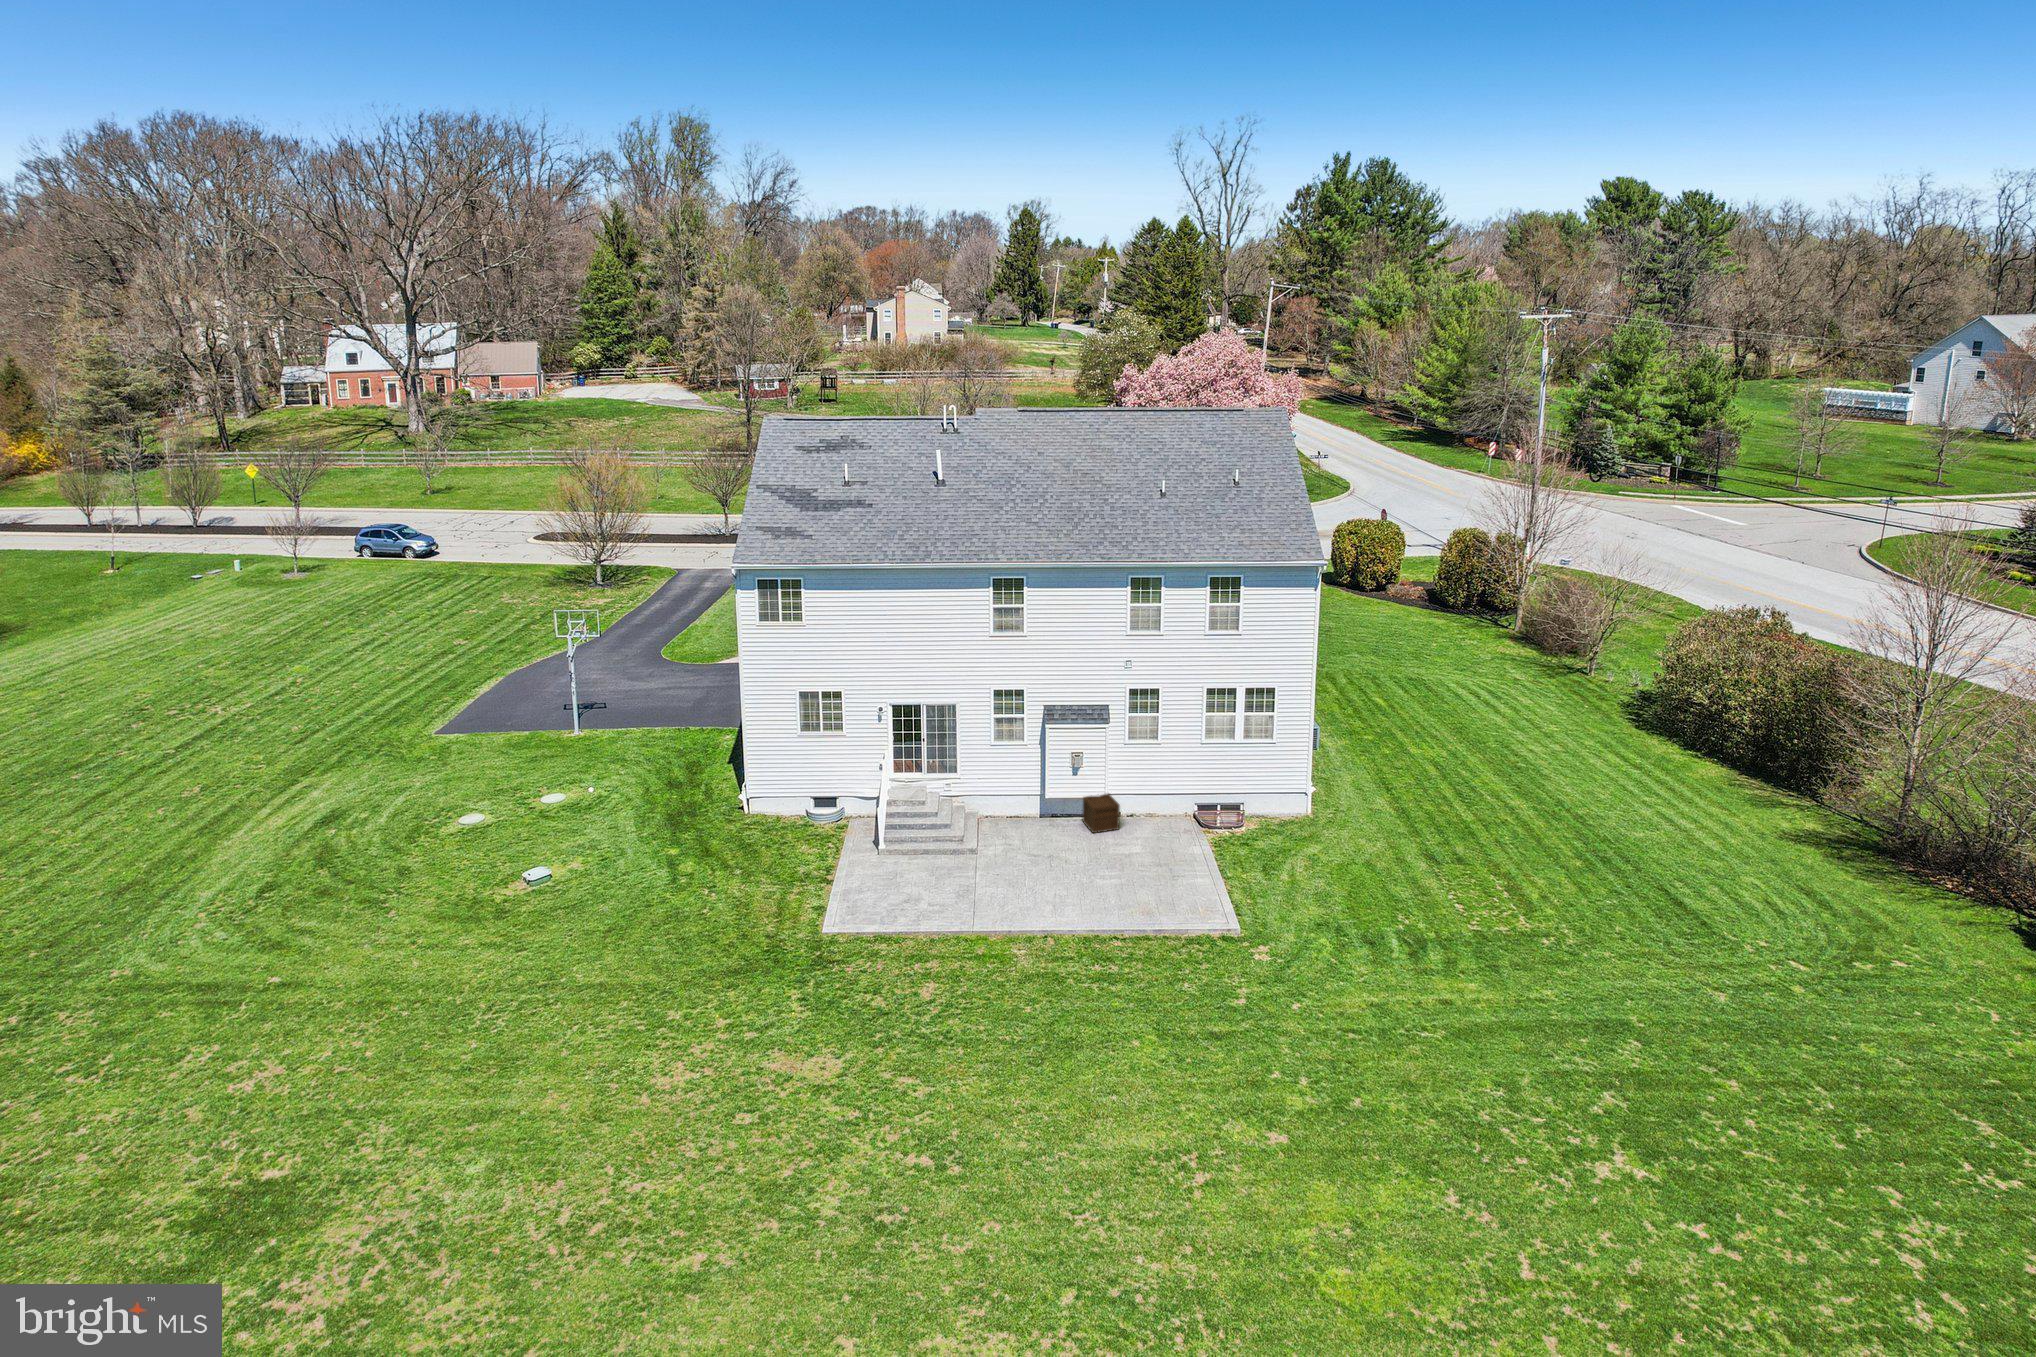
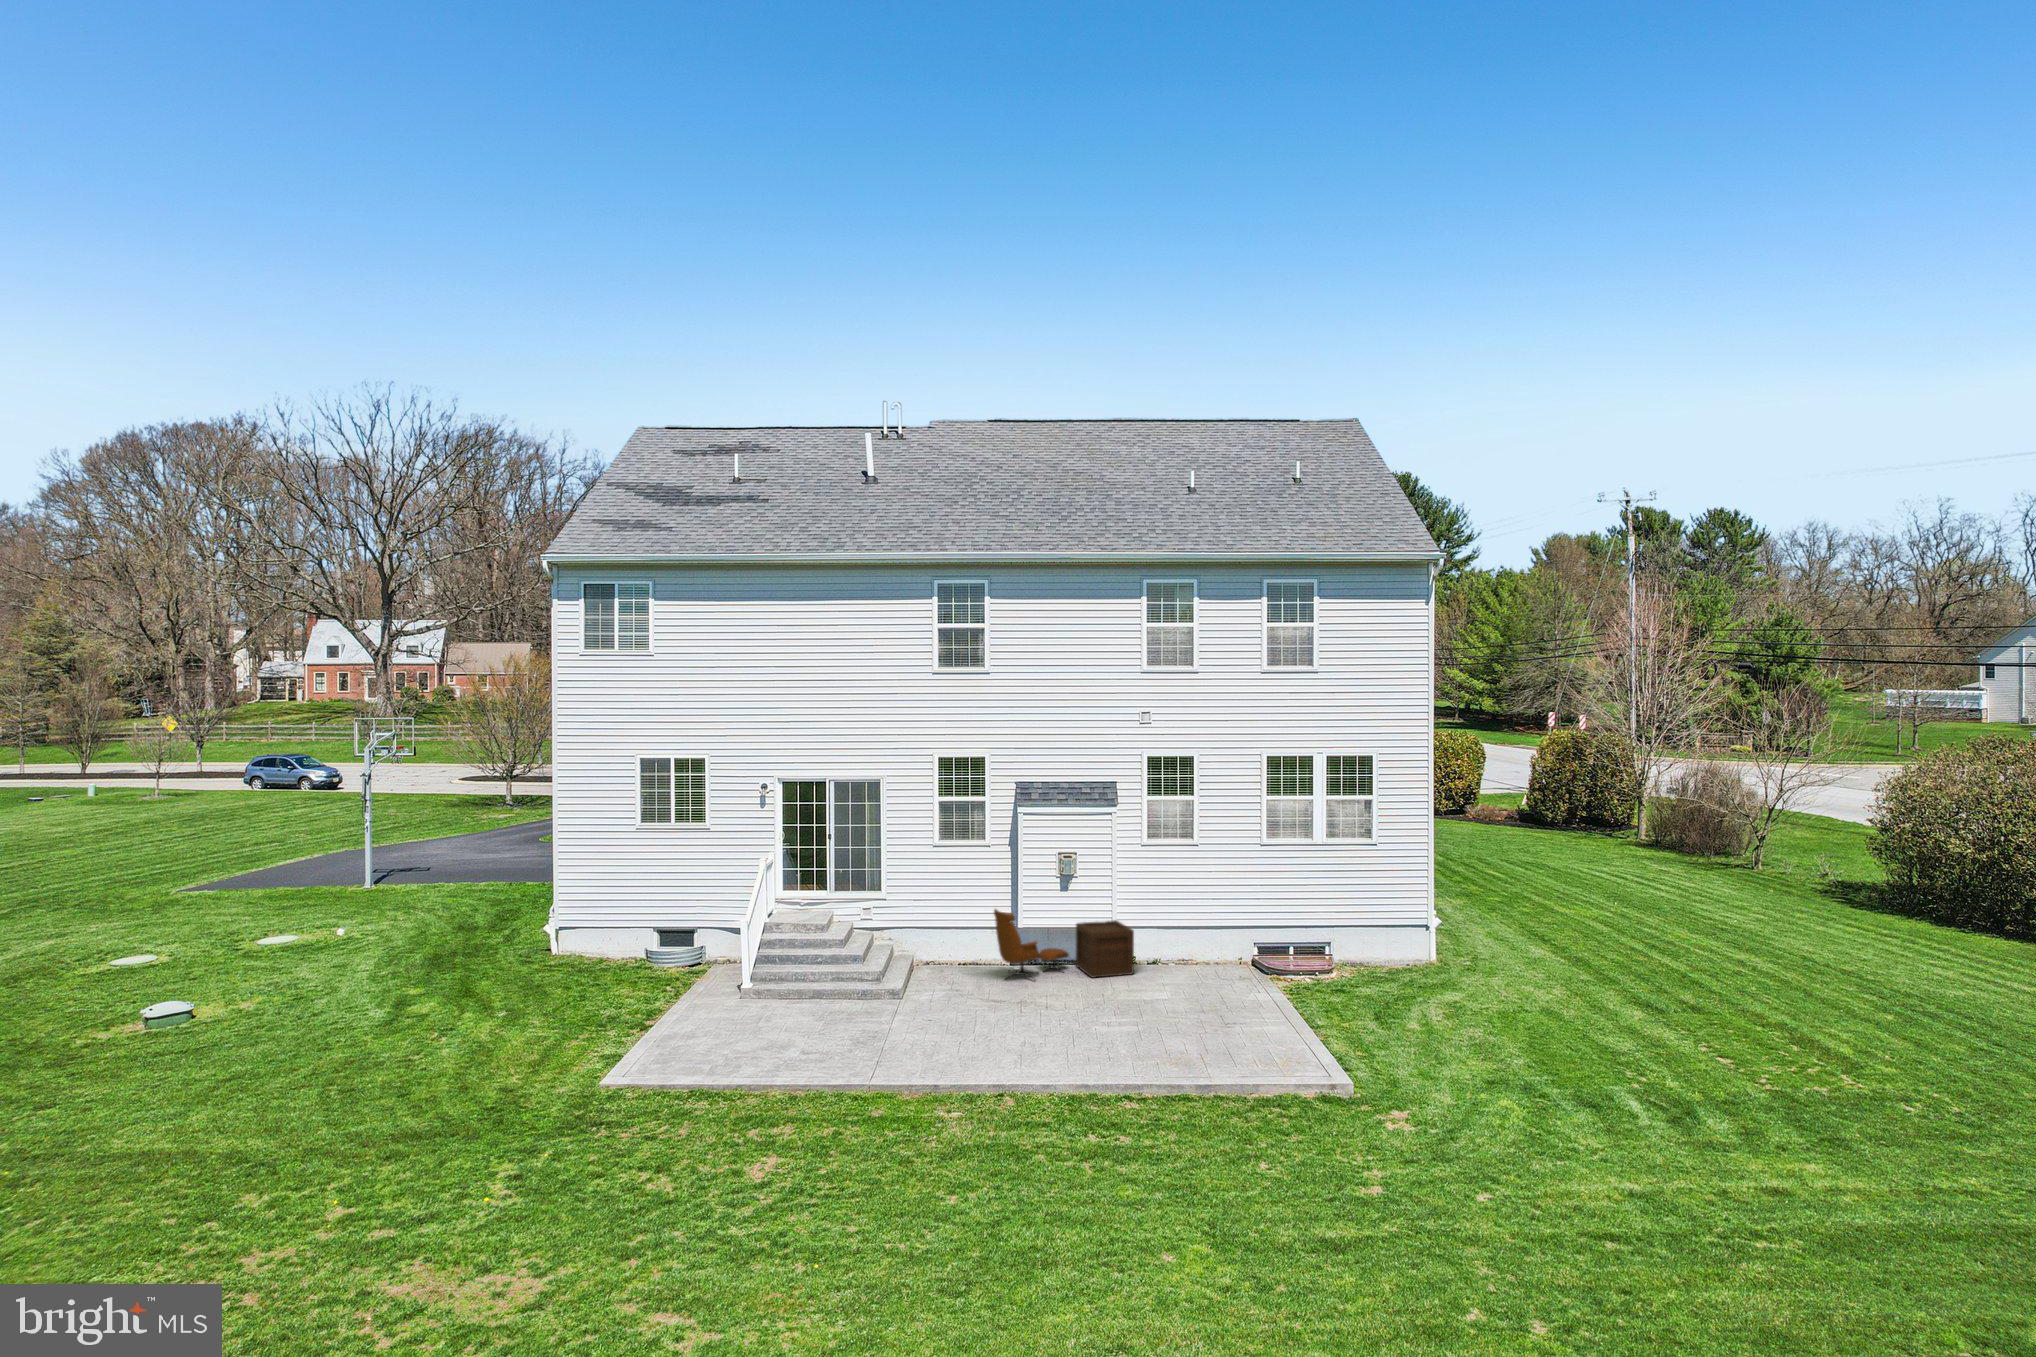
lounge chair: none [1032,794,1079,837] -> present [994,909,1069,976]

